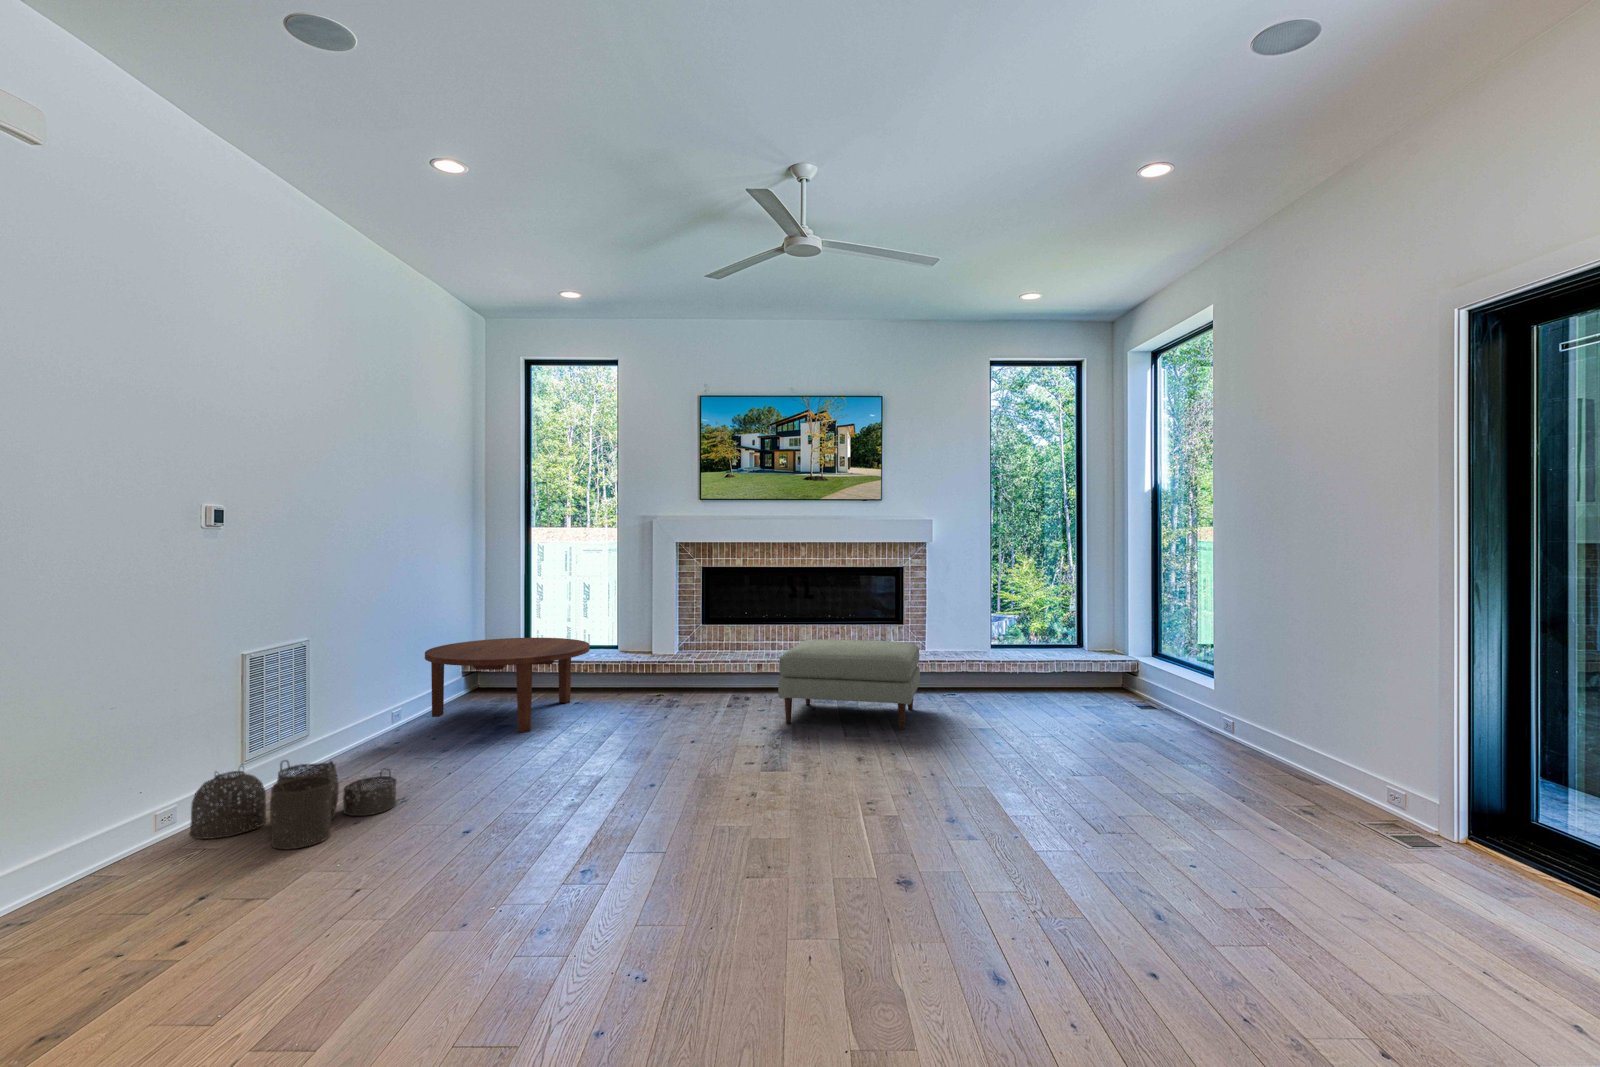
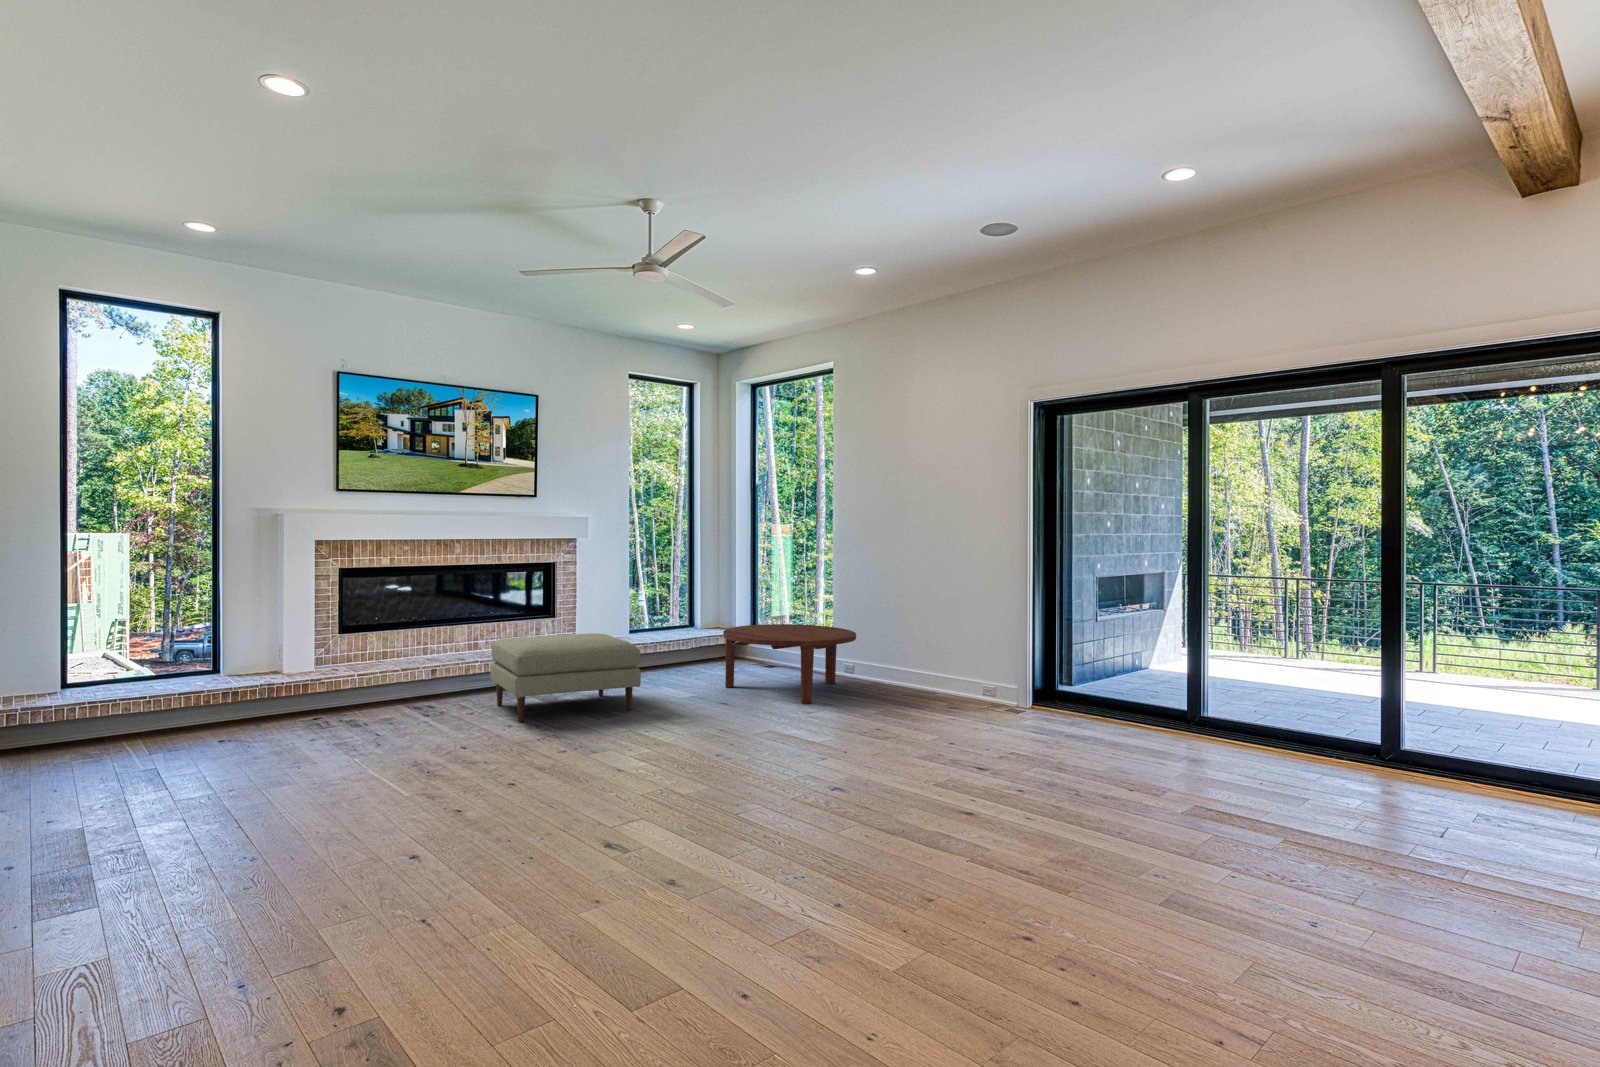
coffee table: present [425,638,590,733] -> present [723,624,856,704]
woven basket: present [189,760,397,850] -> none [86,812,322,942]

